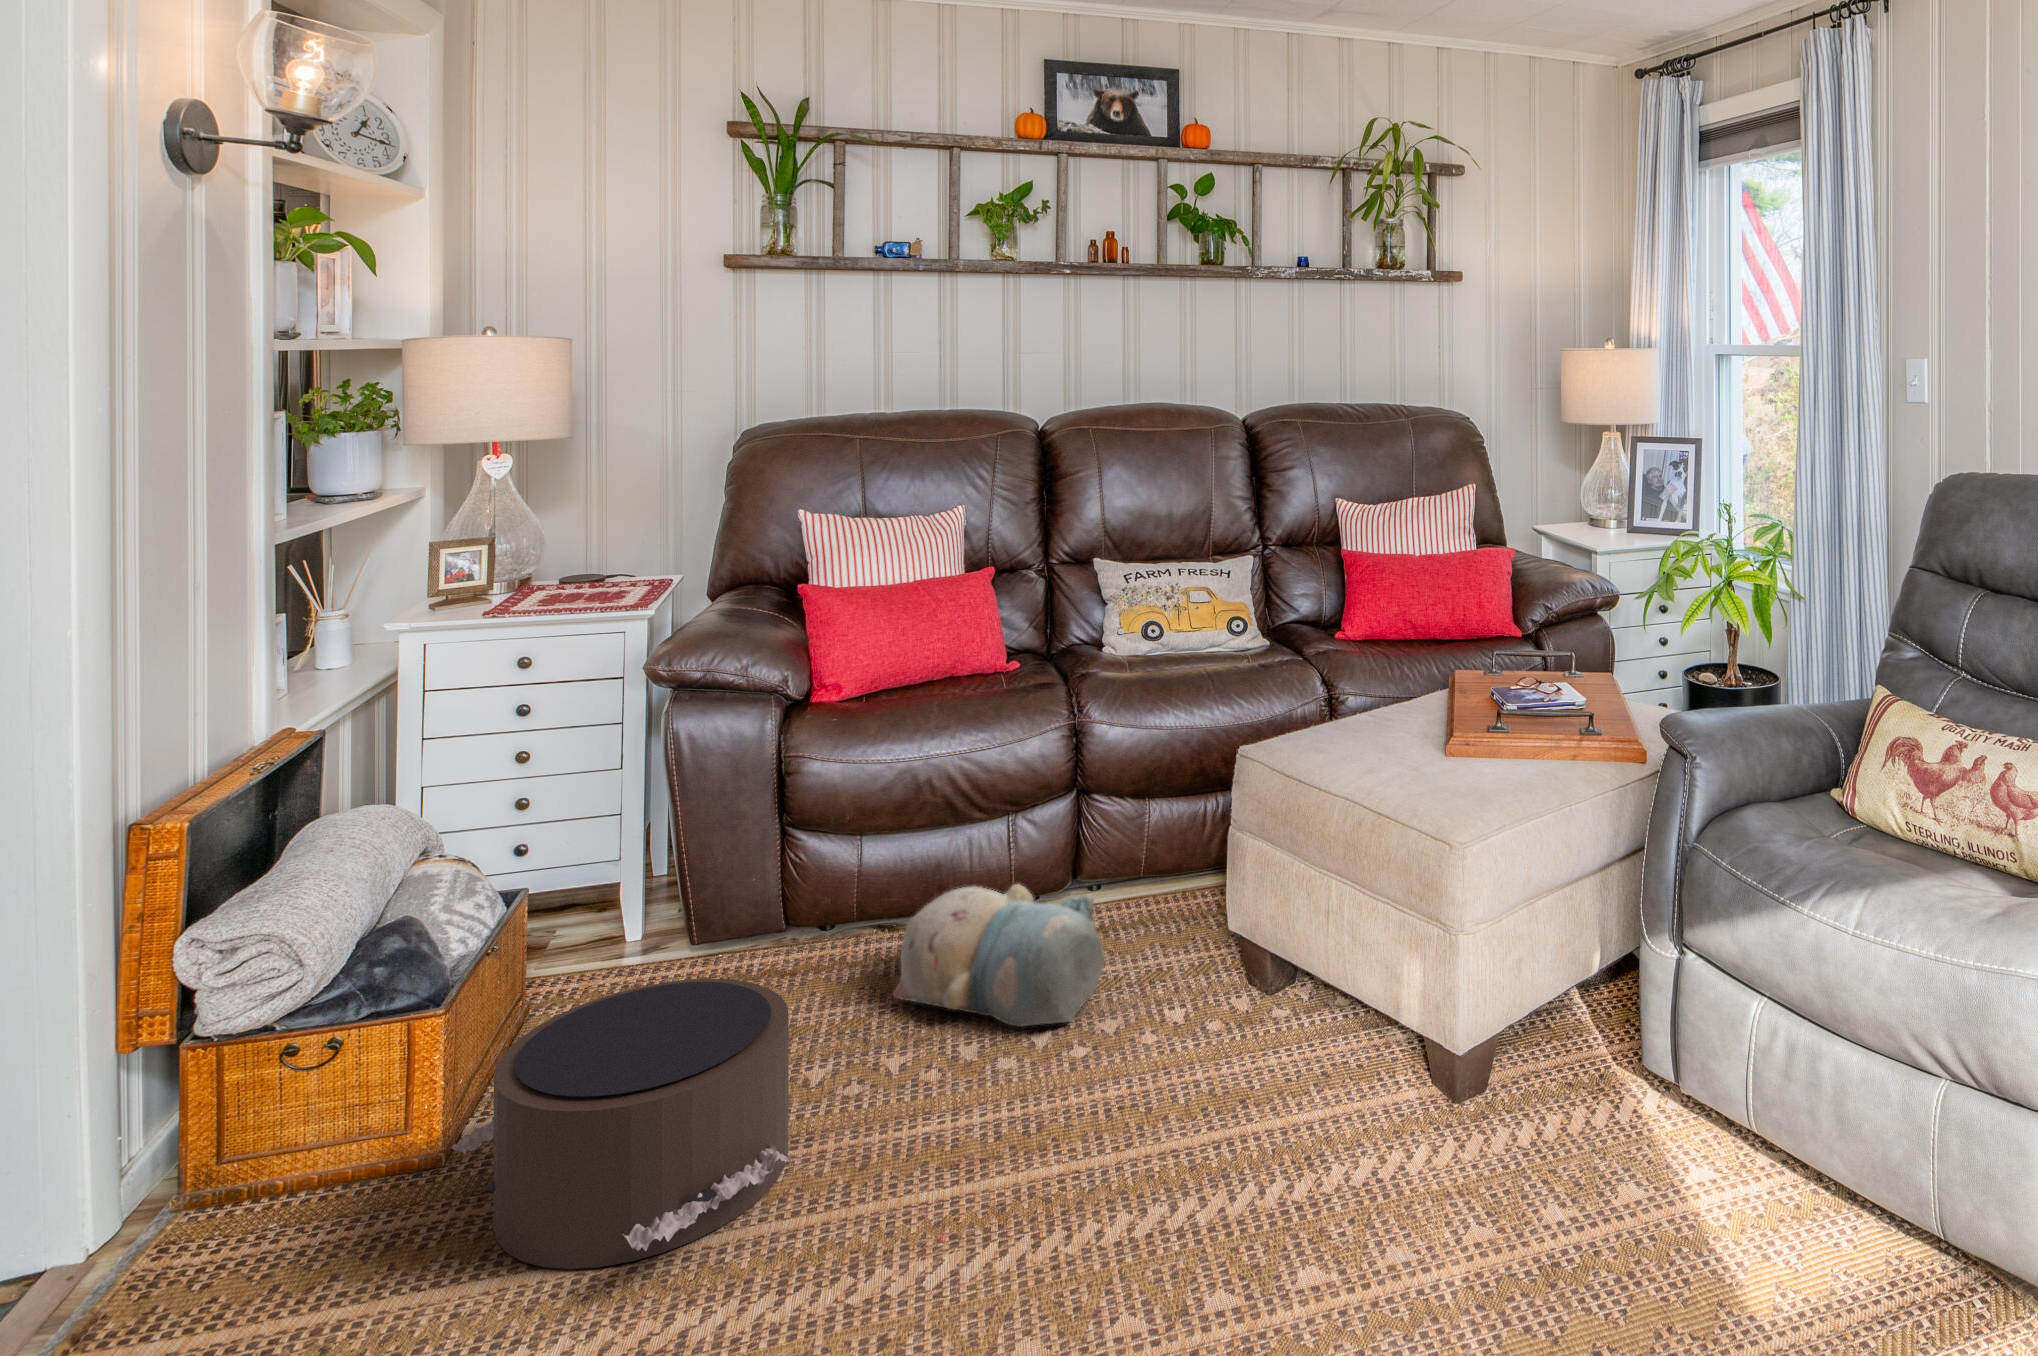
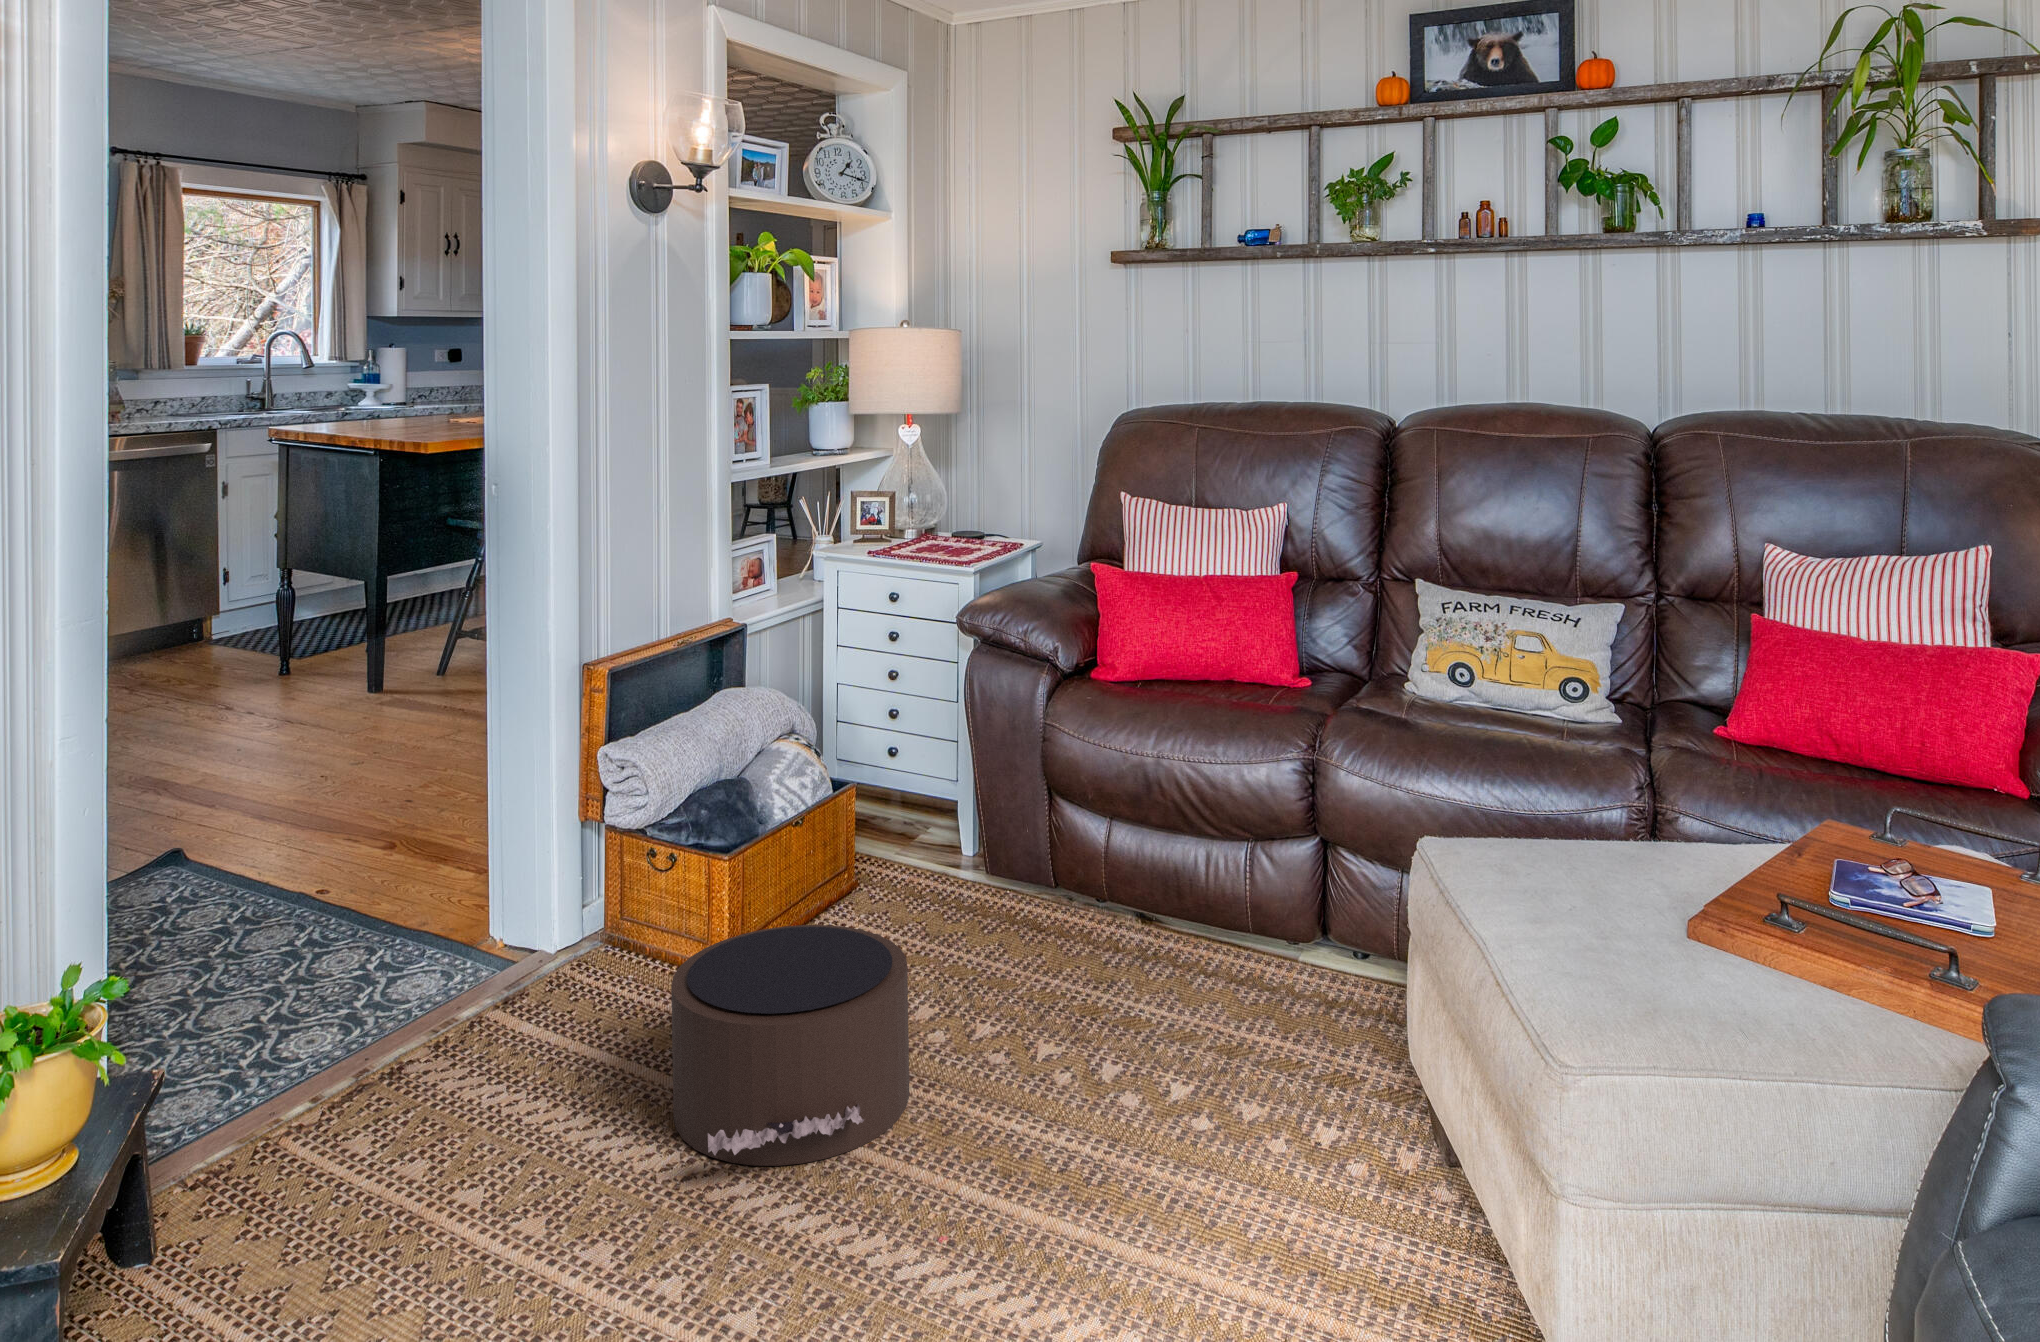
plush toy: present [893,884,1105,1027] -> none [1081,914,1275,1091]

